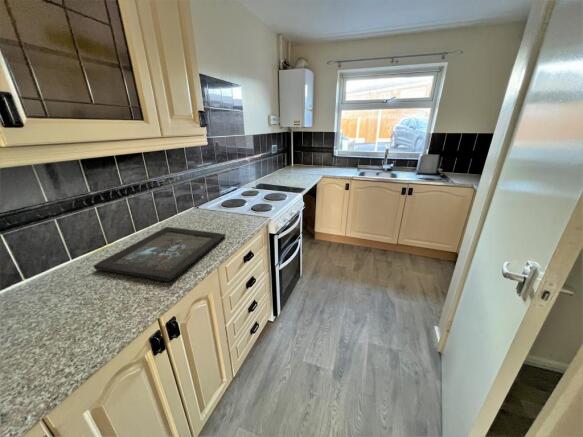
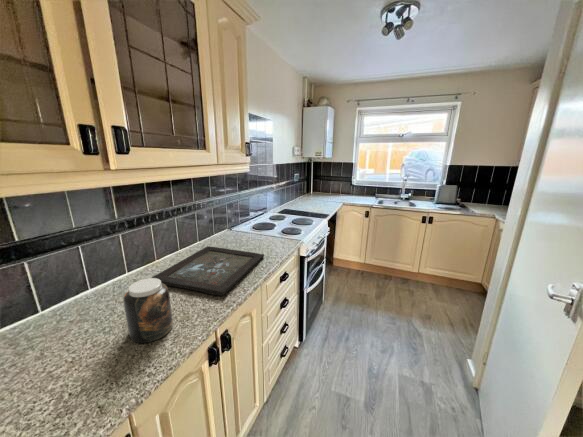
jar: none [39,269,108,339] -> present [124,278,173,343]

